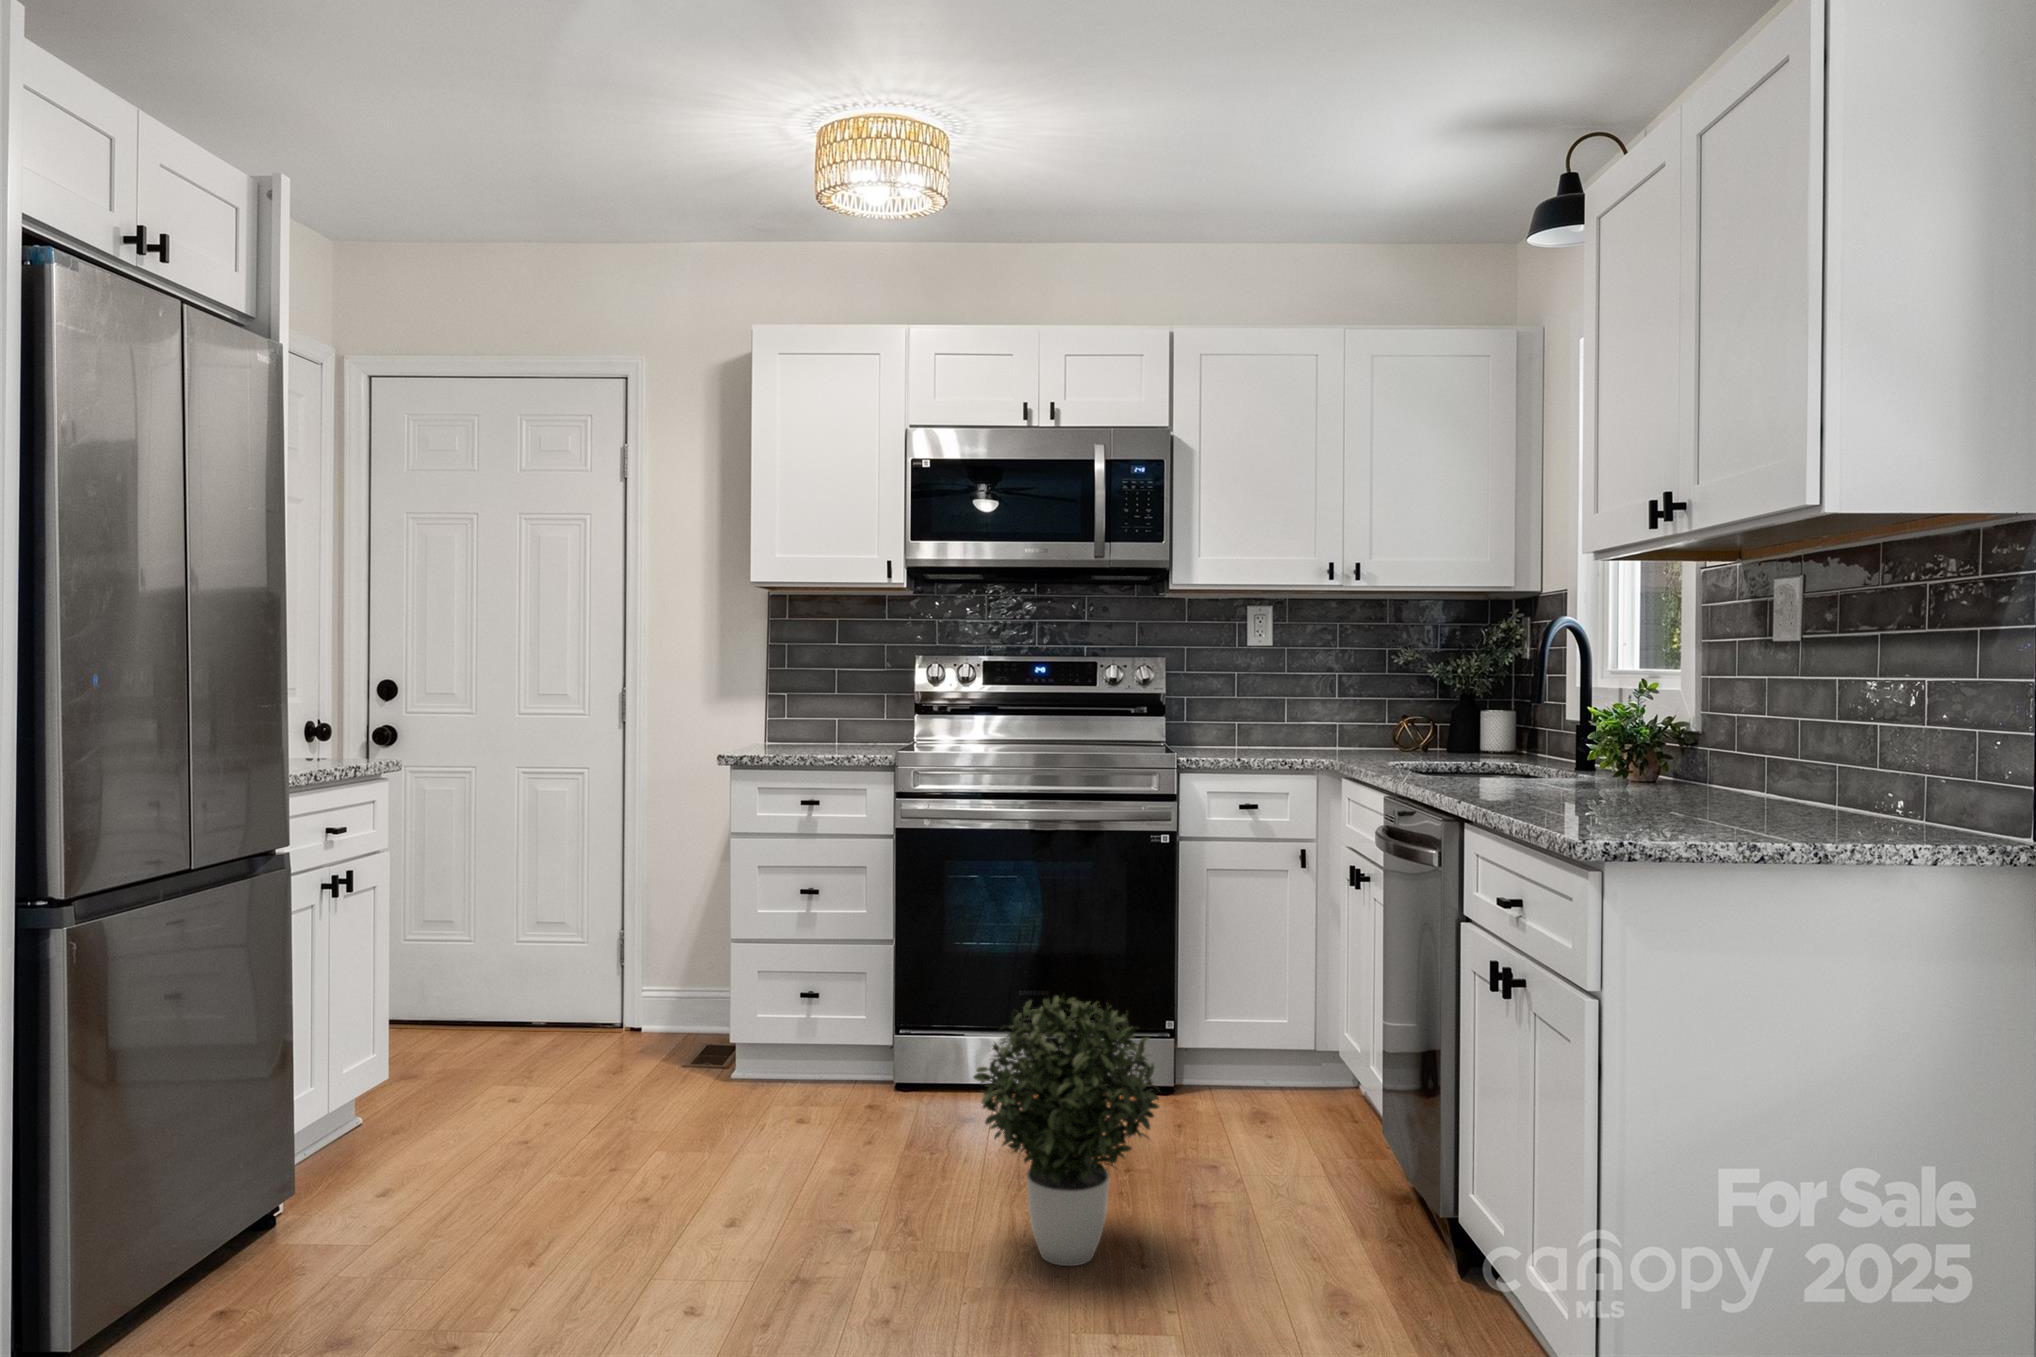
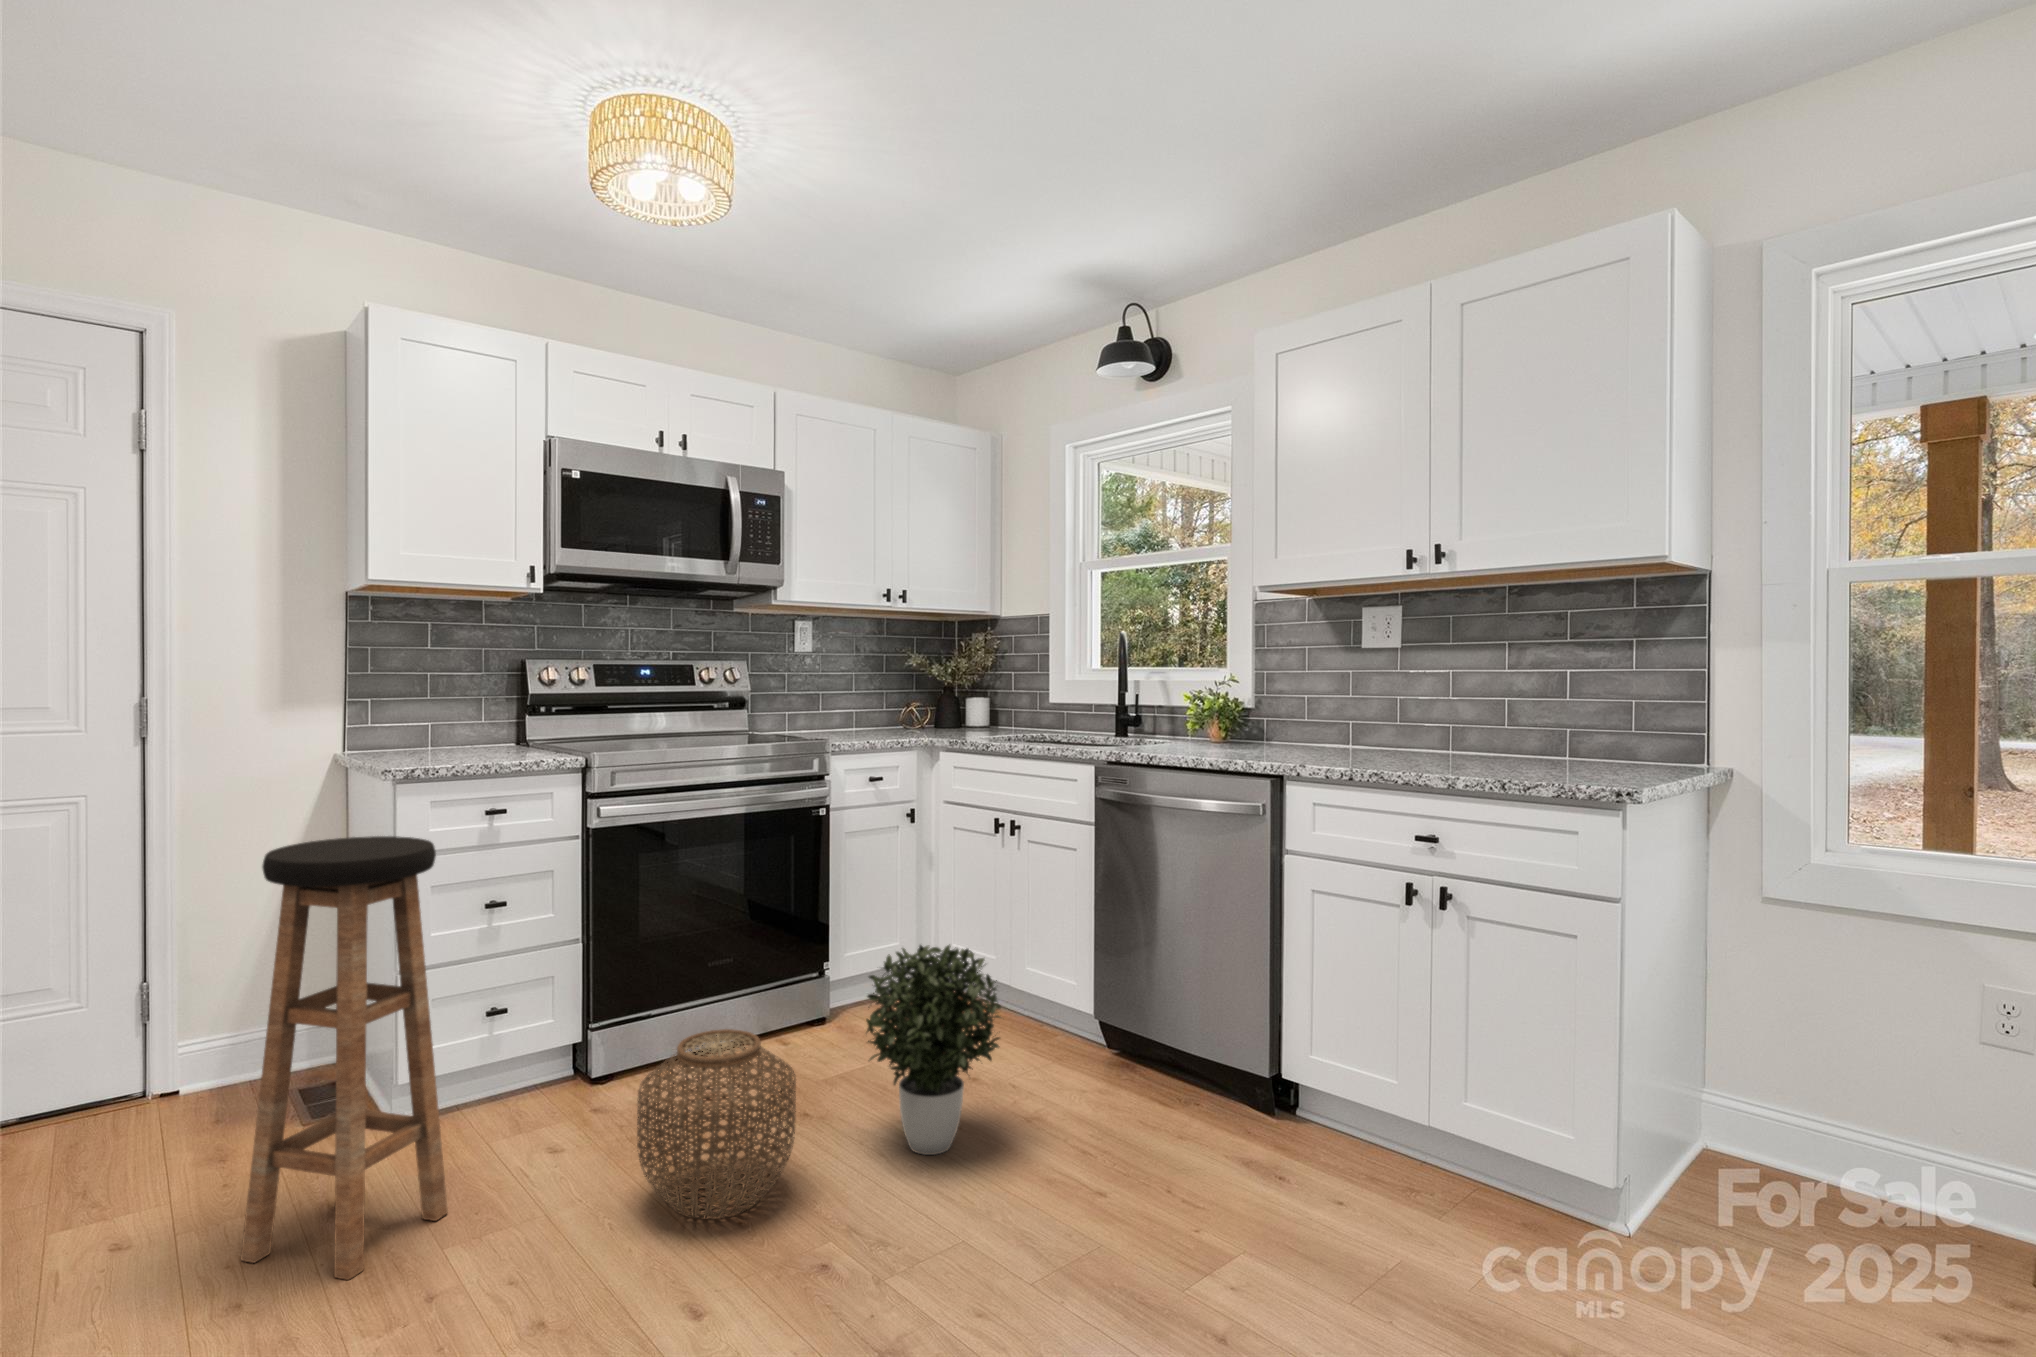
bar stool: none [500,804,640,1184] -> present [241,836,448,1280]
woven basket: none [727,1042,895,1244] -> present [637,1029,796,1219]

